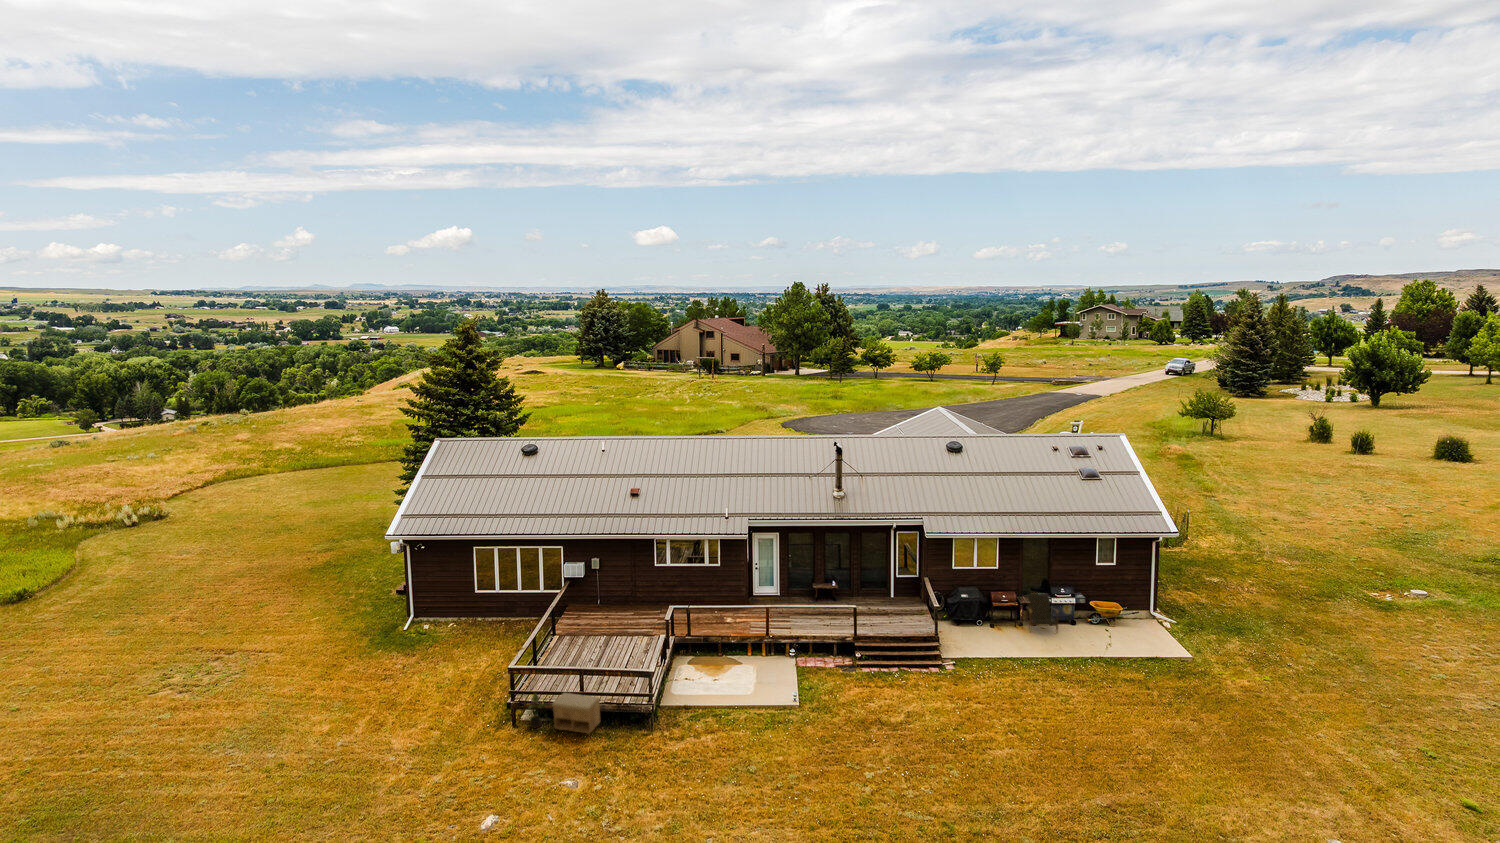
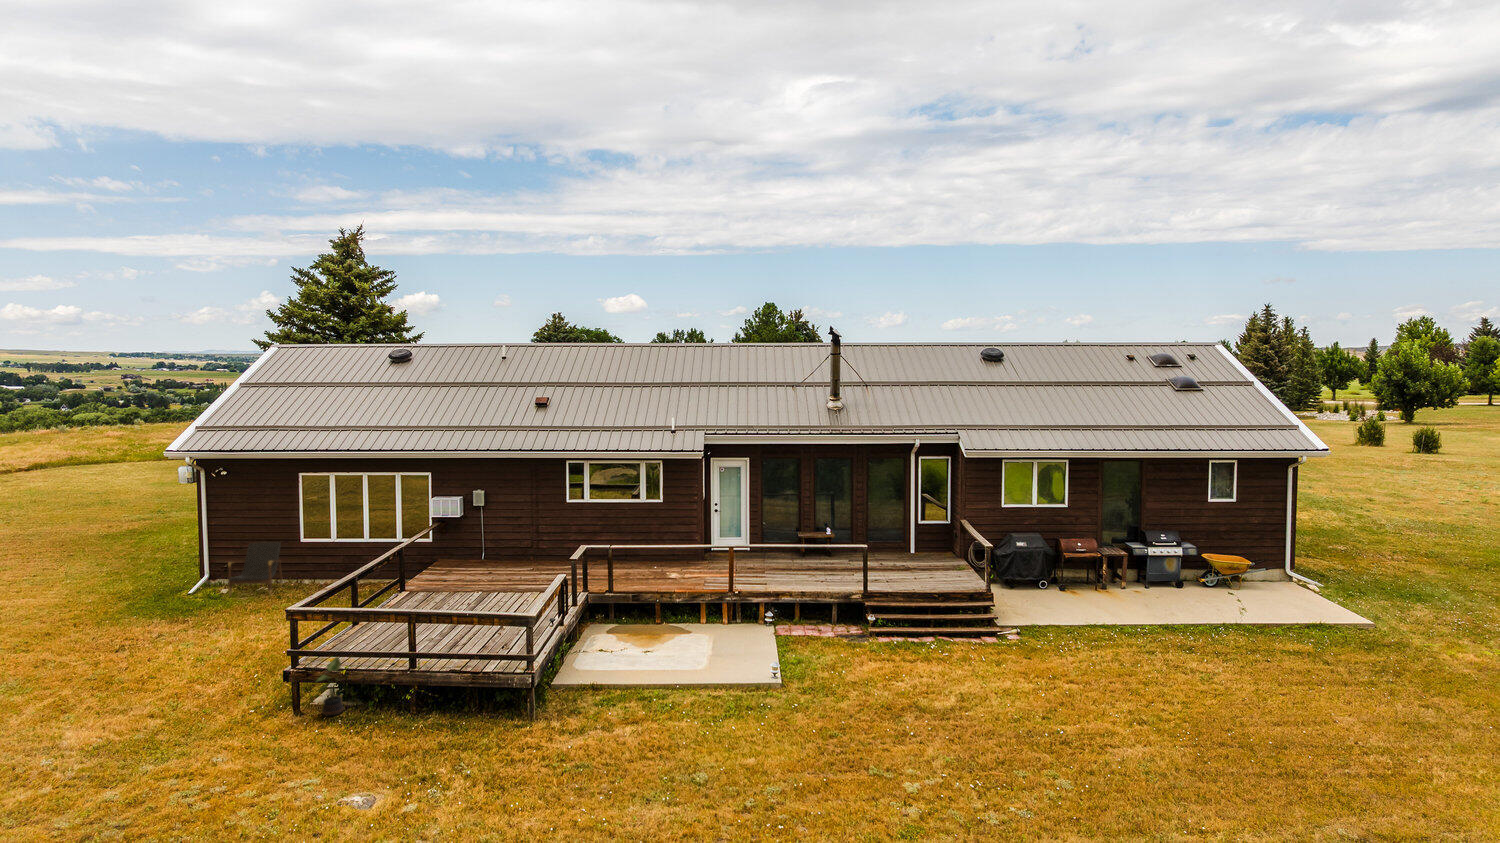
lounge chair: present [1026,594,1058,632] -> present [228,542,282,596]
storage bench: present [552,693,600,734] -> none [359,656,445,725]

